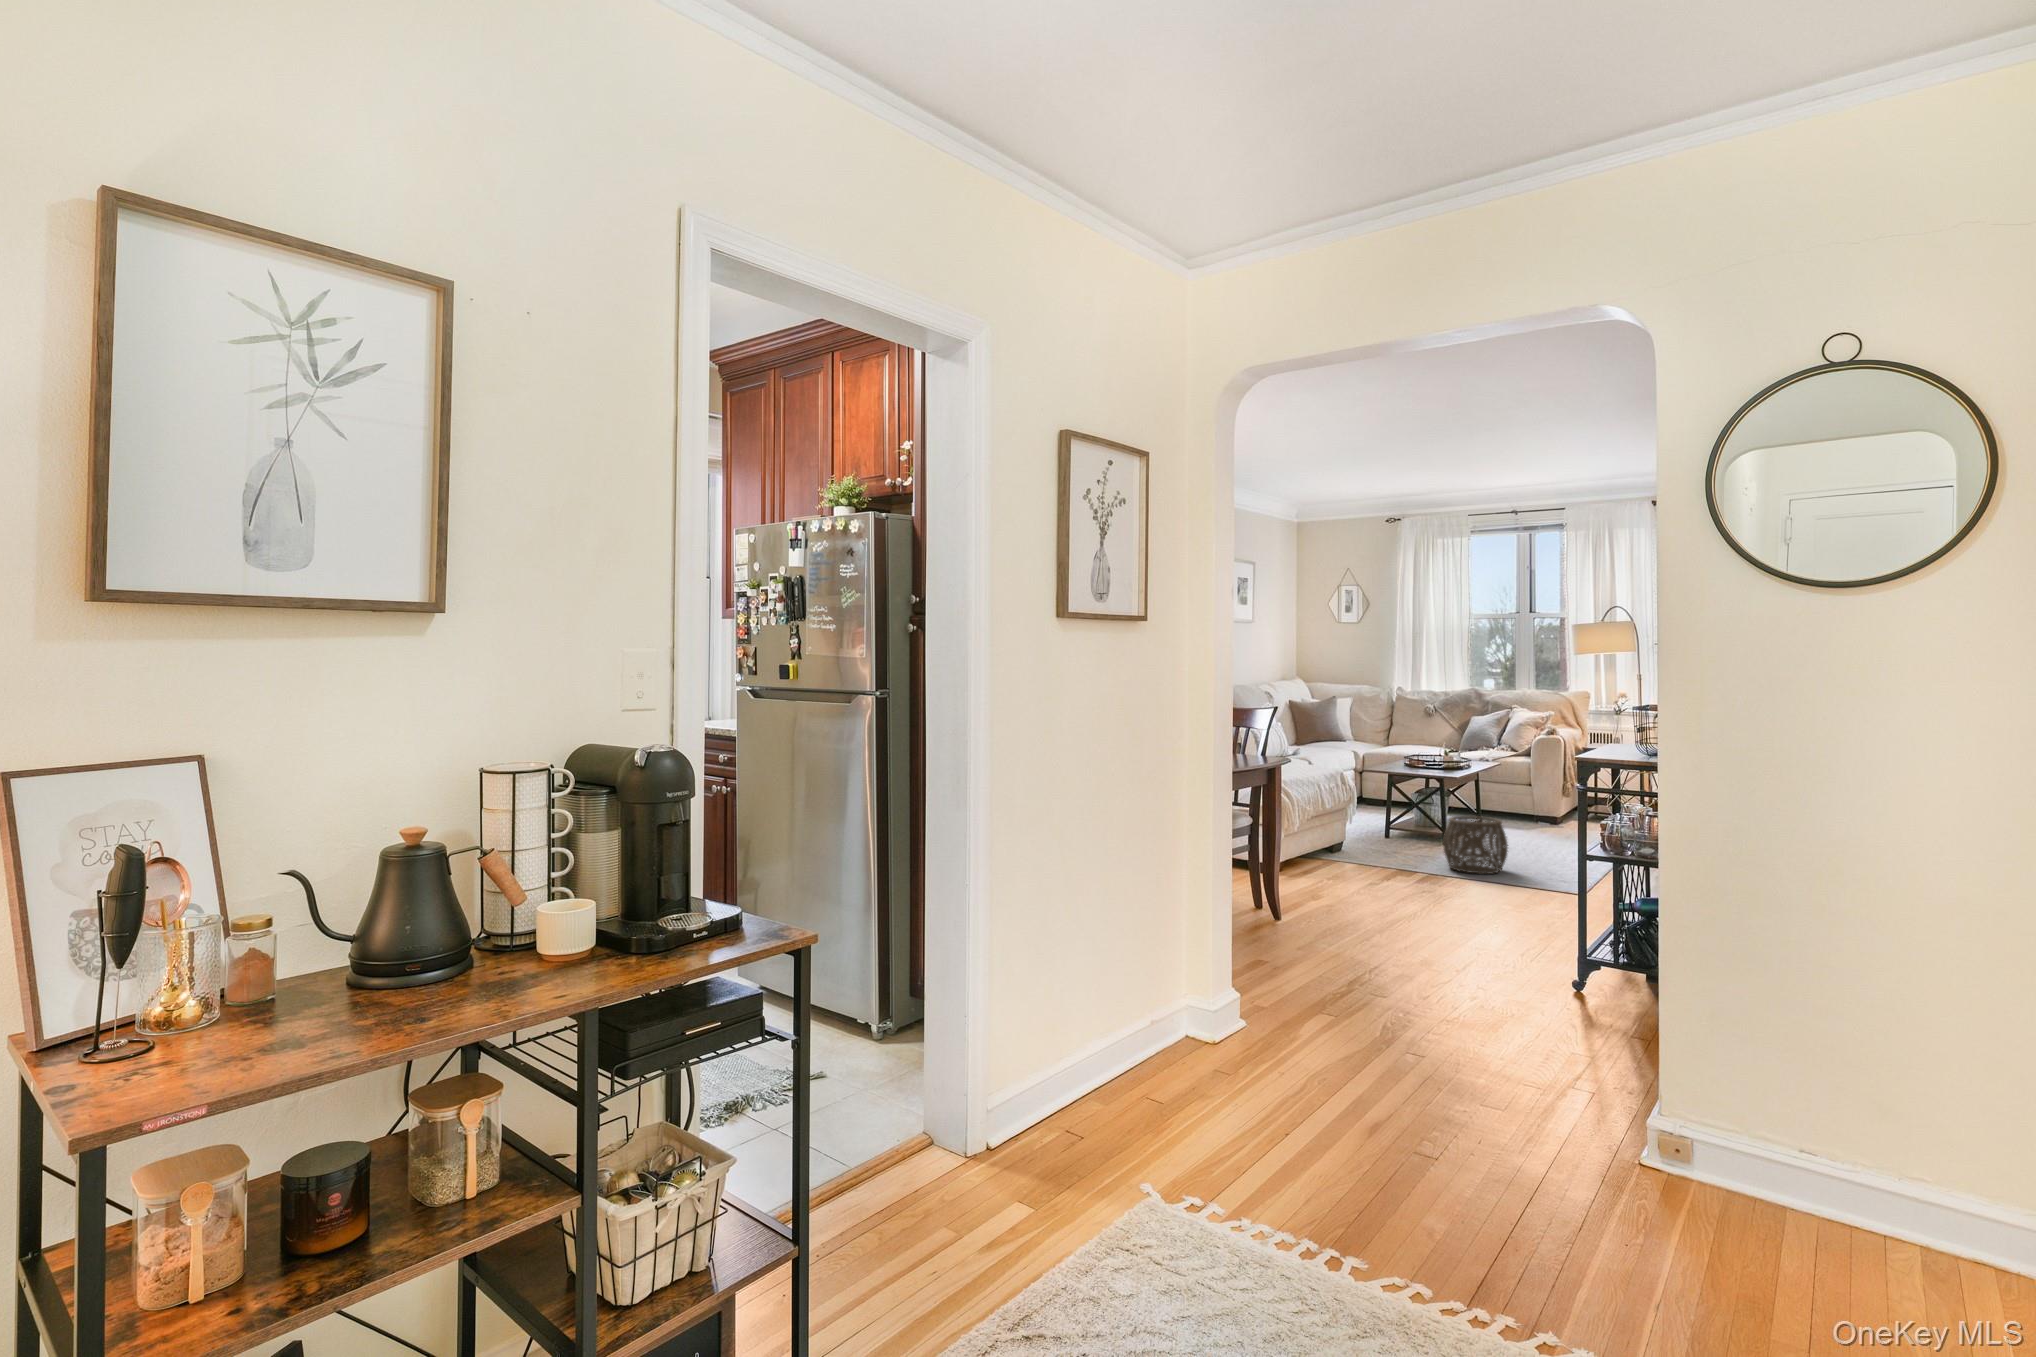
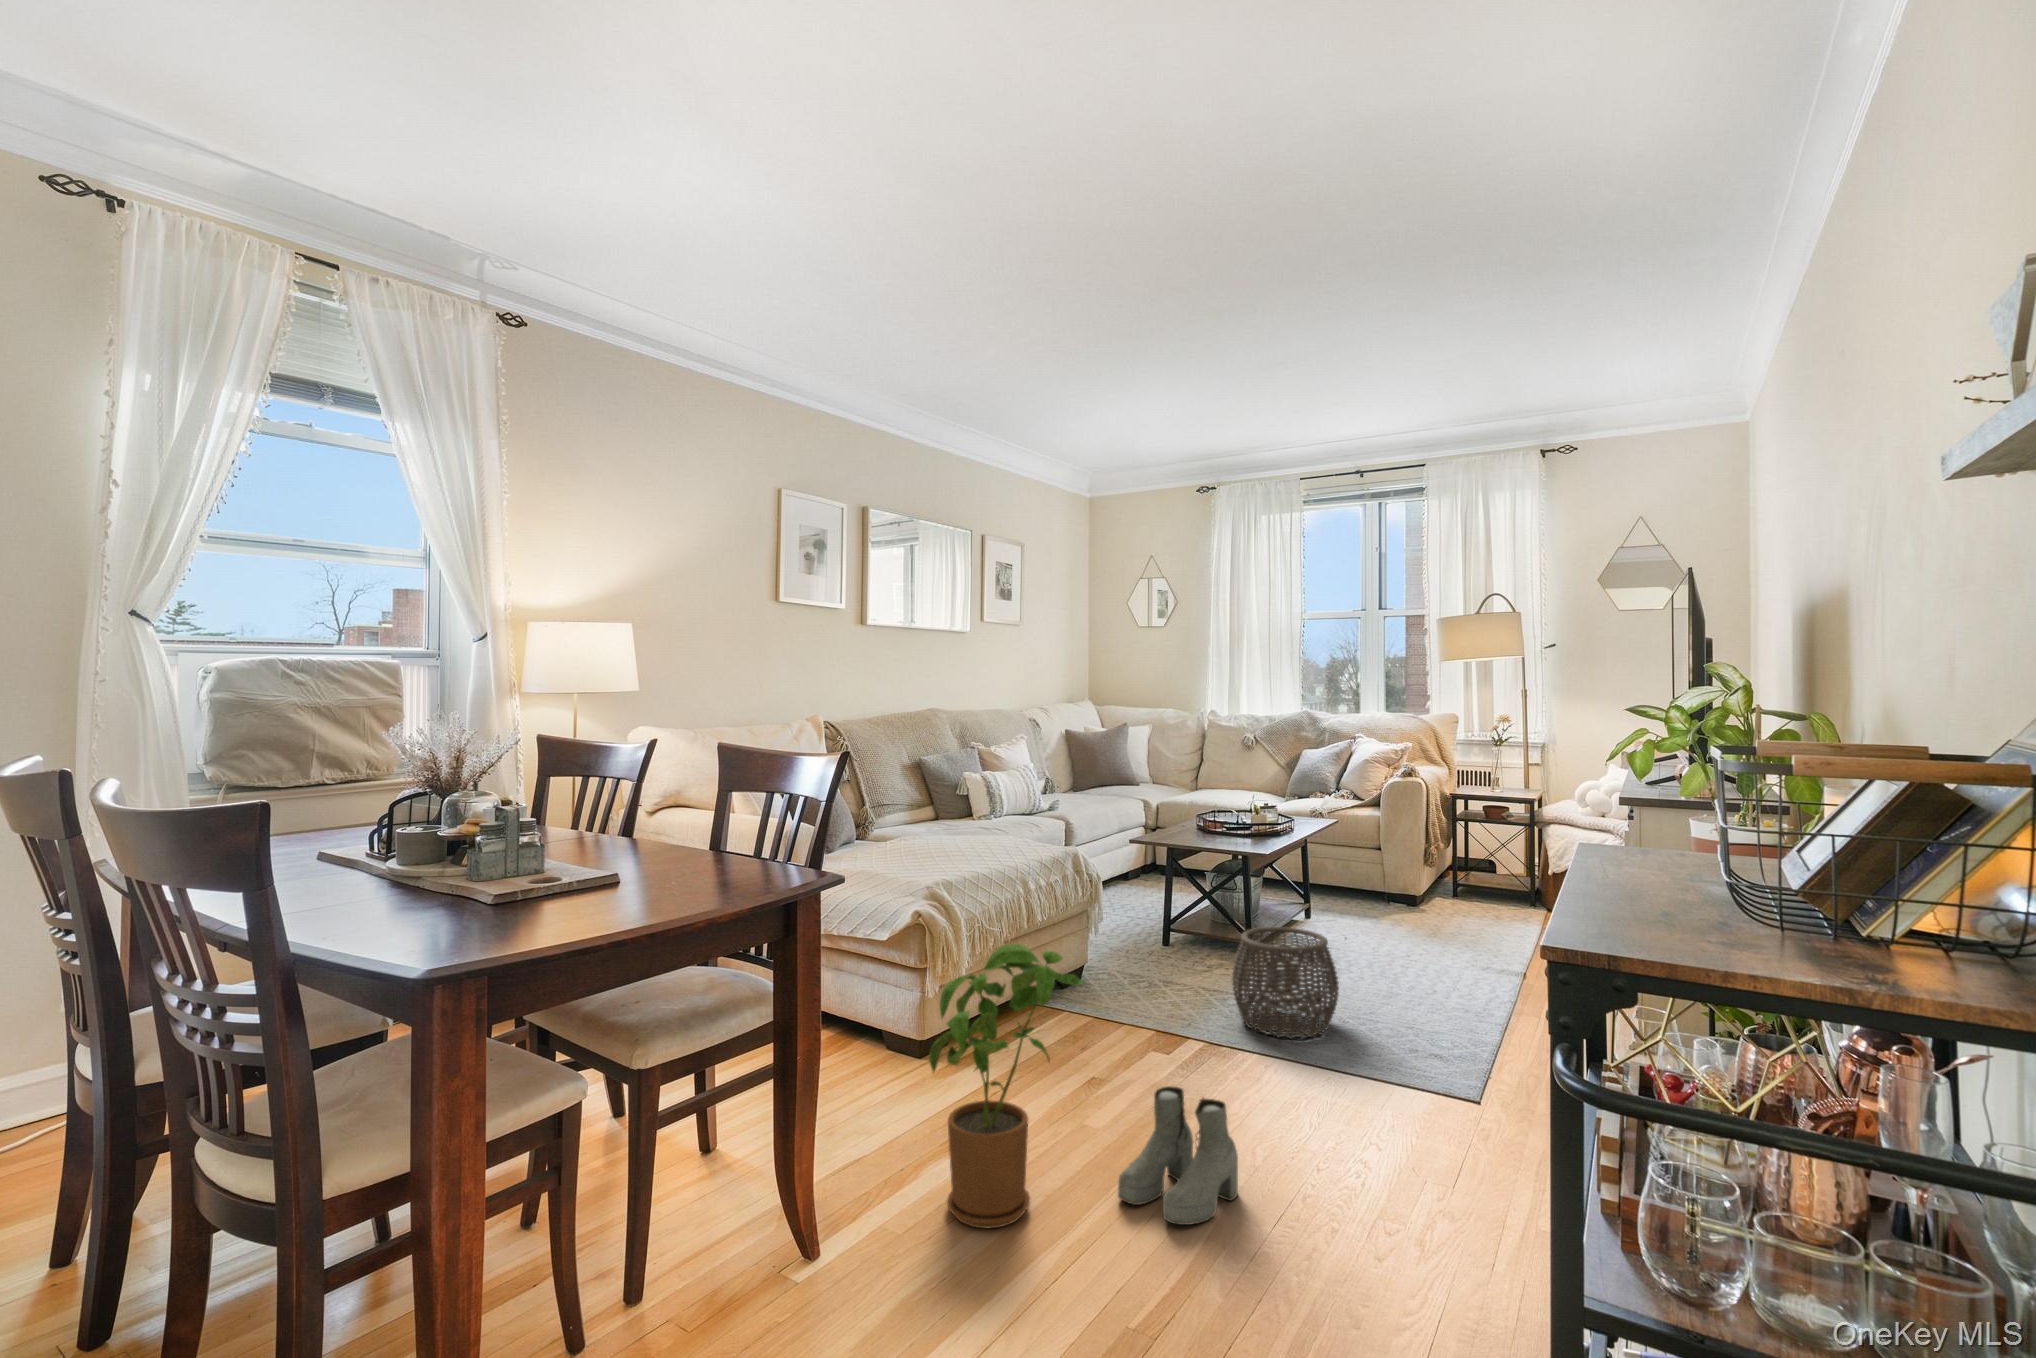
house plant: none [1323,793,1399,919] -> present [929,944,1085,1229]
boots: none [1409,867,1467,920] -> present [1118,1086,1238,1225]

